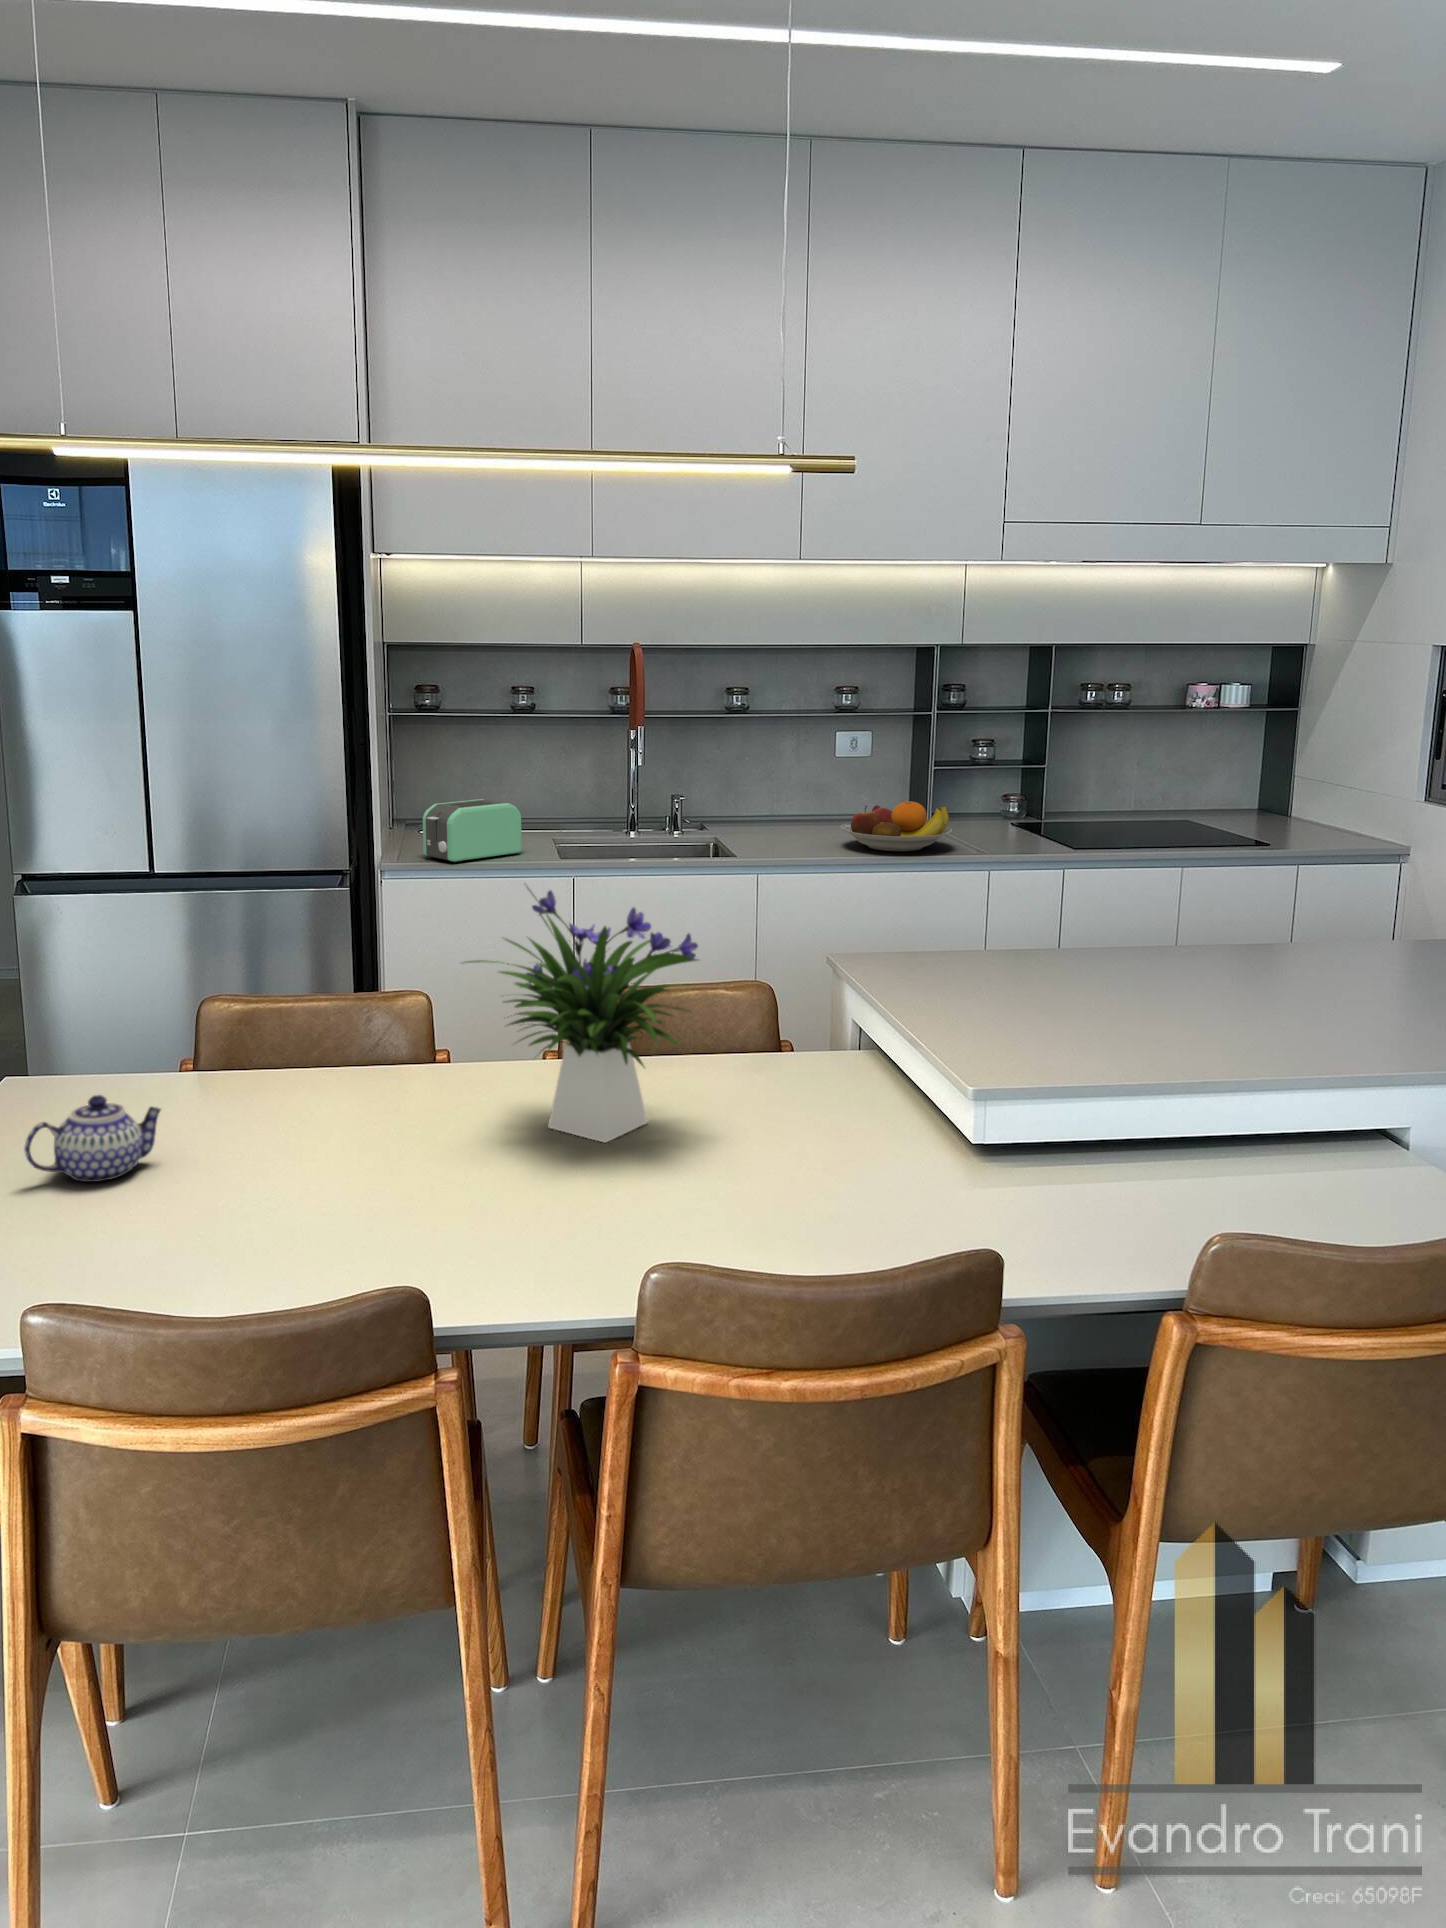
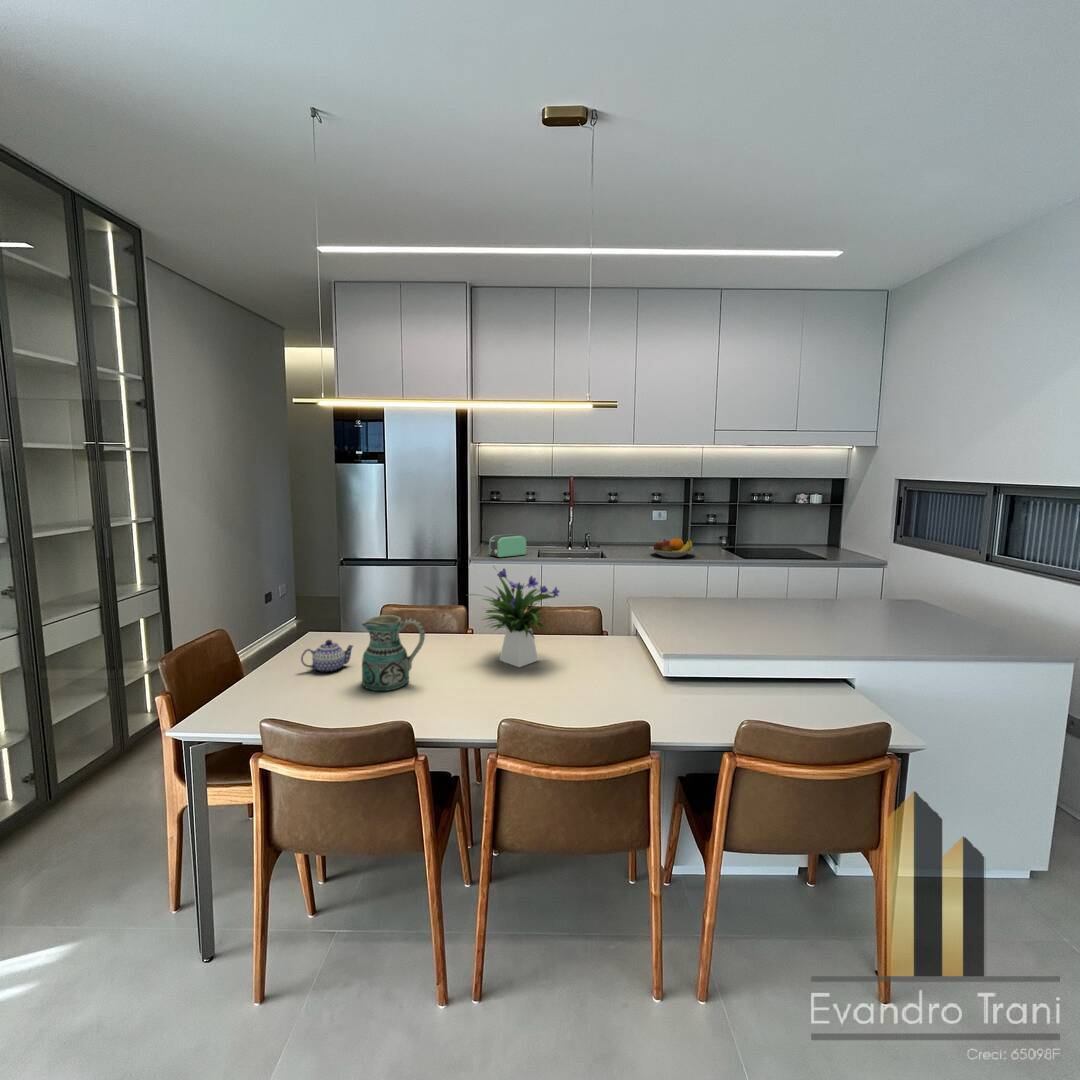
ceramic pitcher: none [206,1023,376,1222] -> present [362,615,425,691]

